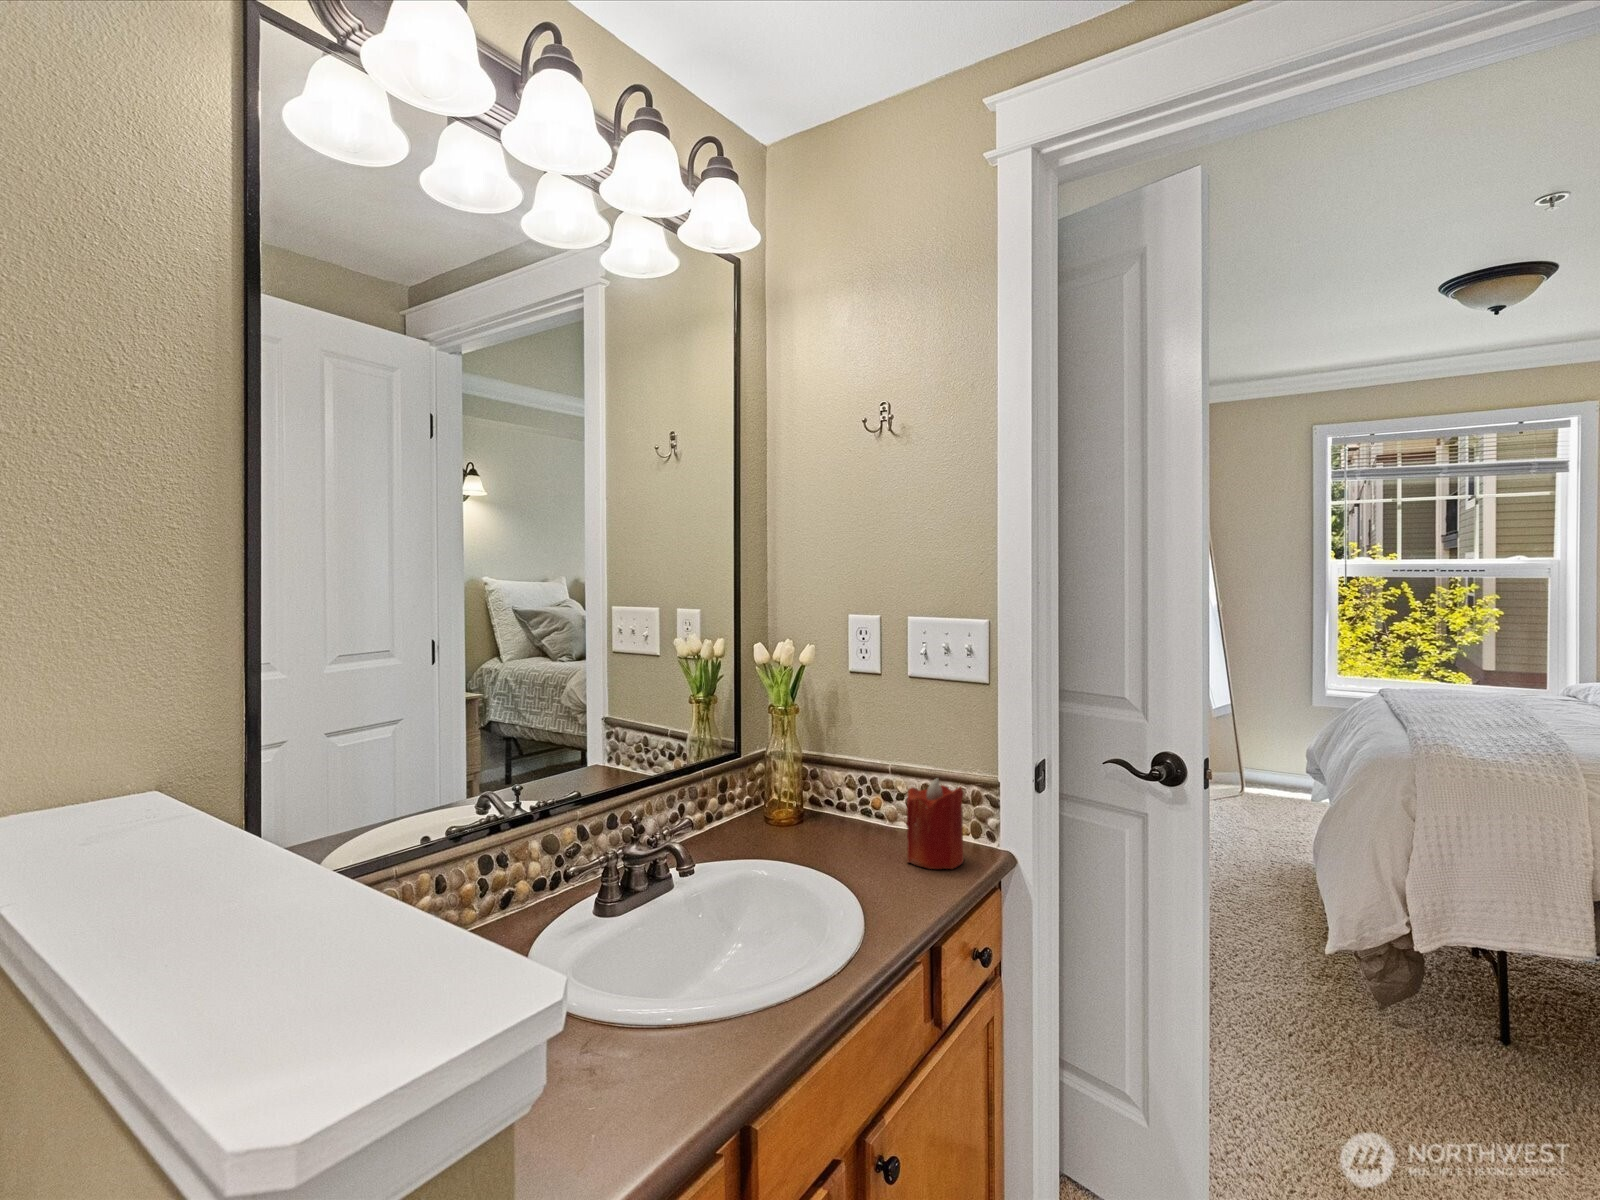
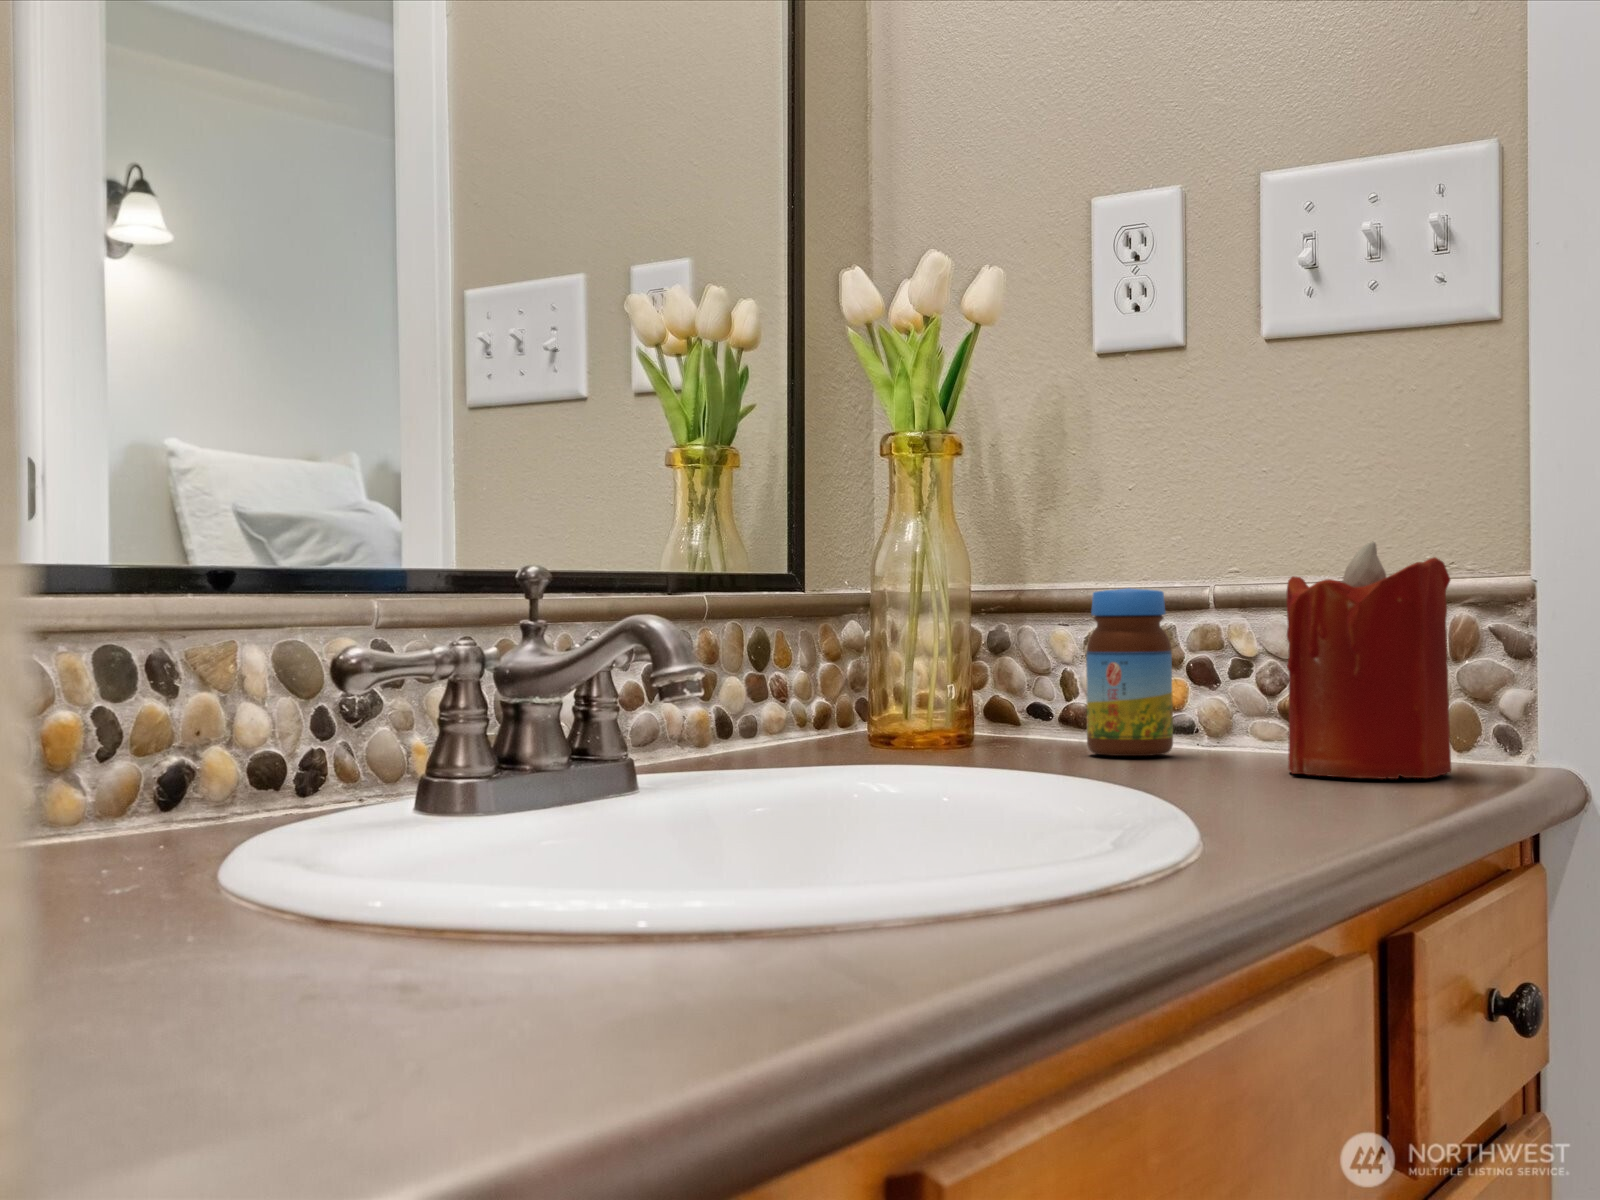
jar: none [842,772,873,838] -> present [1086,588,1173,756]

